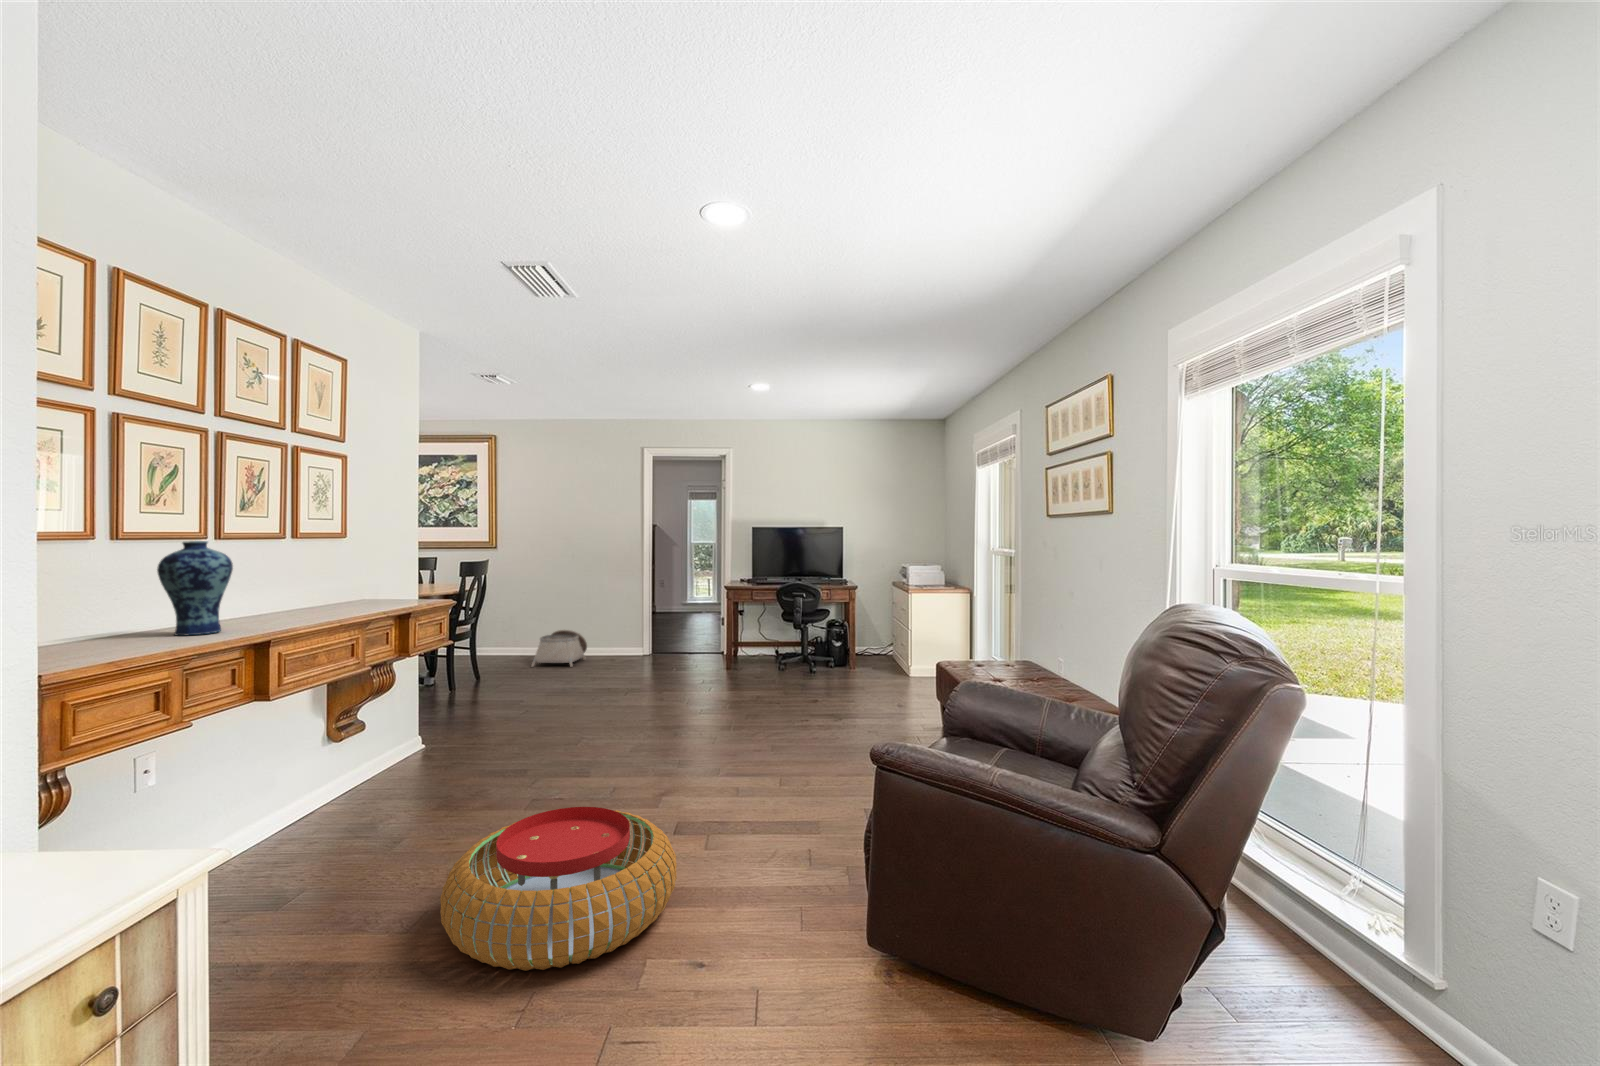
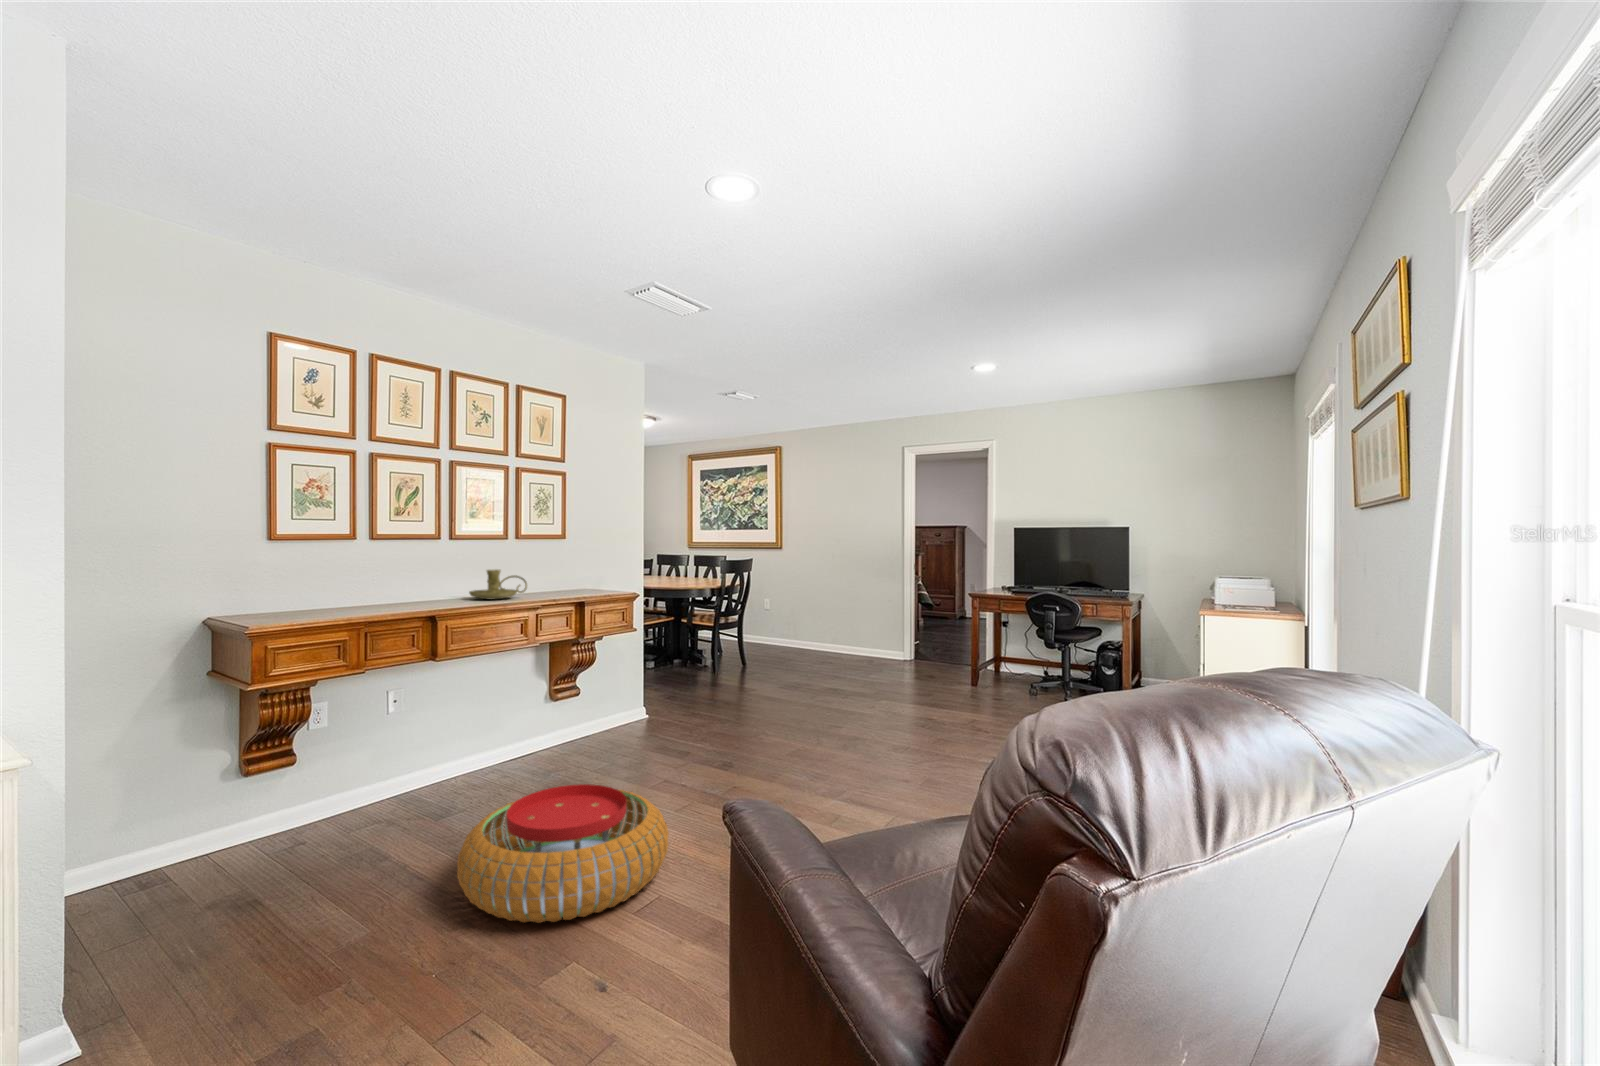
vase: present [157,541,233,635] -> none [382,541,429,607]
candle holder: none [255,578,335,618] -> present [469,569,527,600]
basket: present [532,630,587,667] -> none [795,627,851,664]

